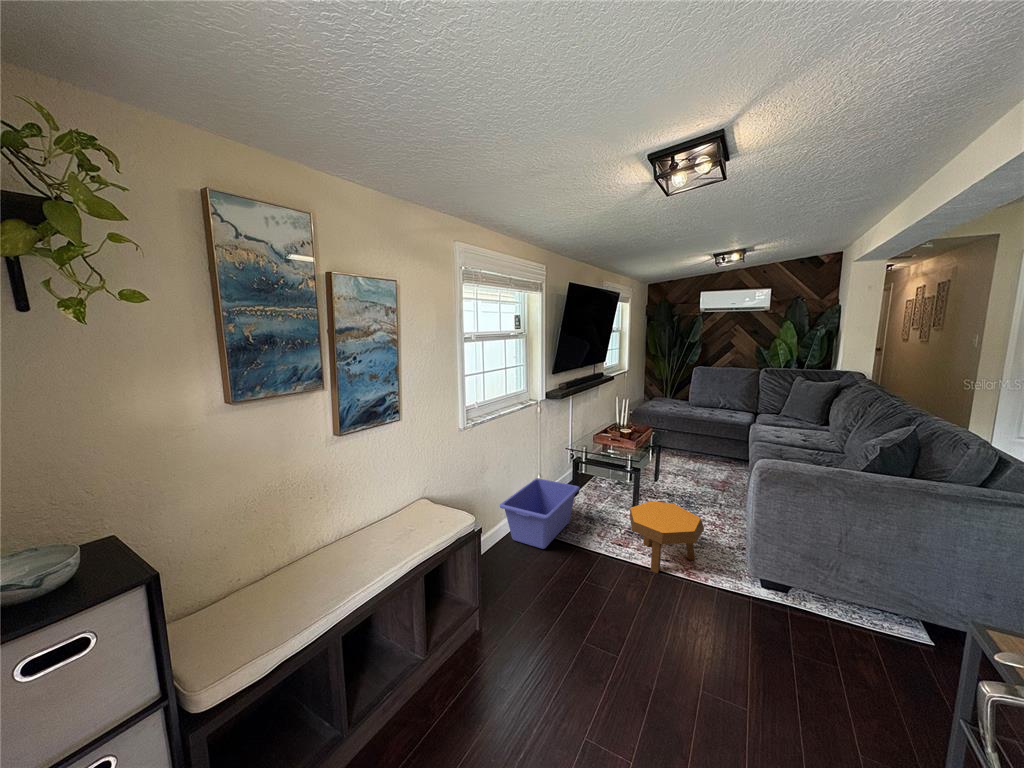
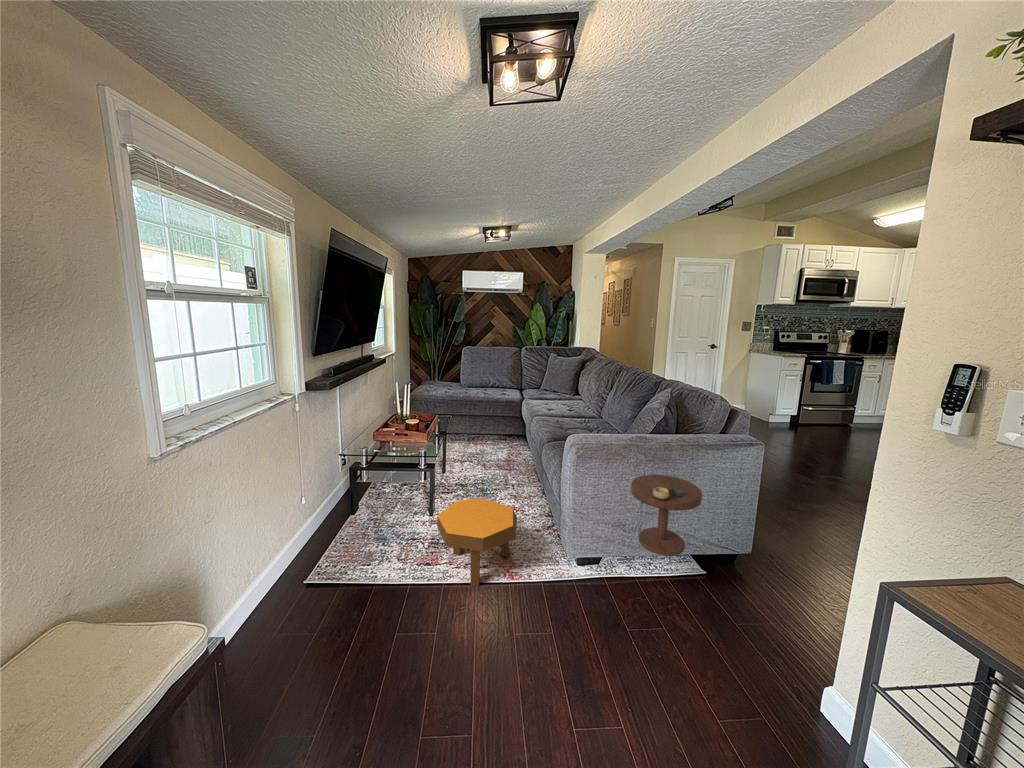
storage bin: present [500,478,580,549] -> none [244,503,367,610]
side table: none [821,514,920,645] -> present [631,475,702,556]

